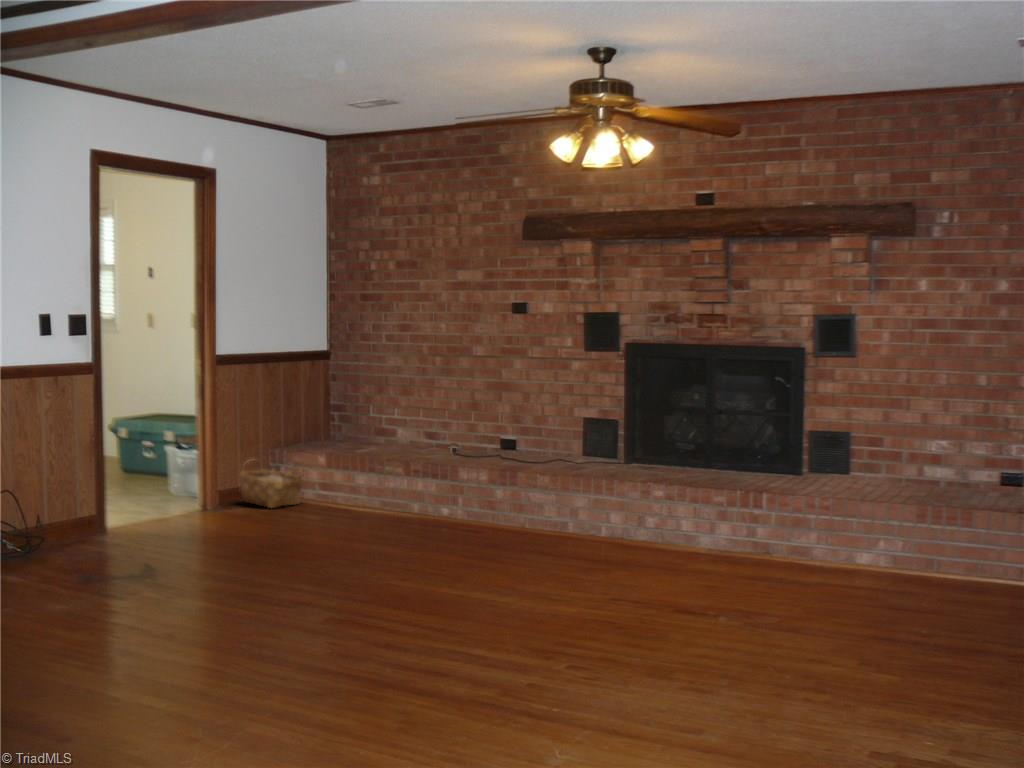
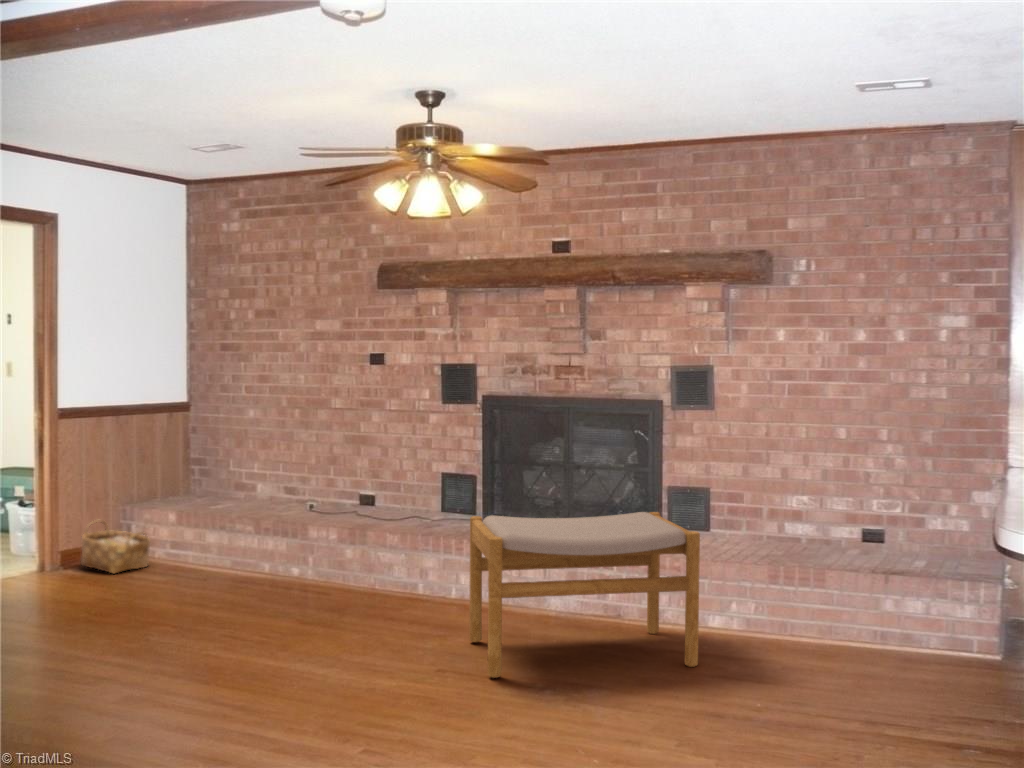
footstool: none [627,447,851,589] -> present [469,512,700,678]

